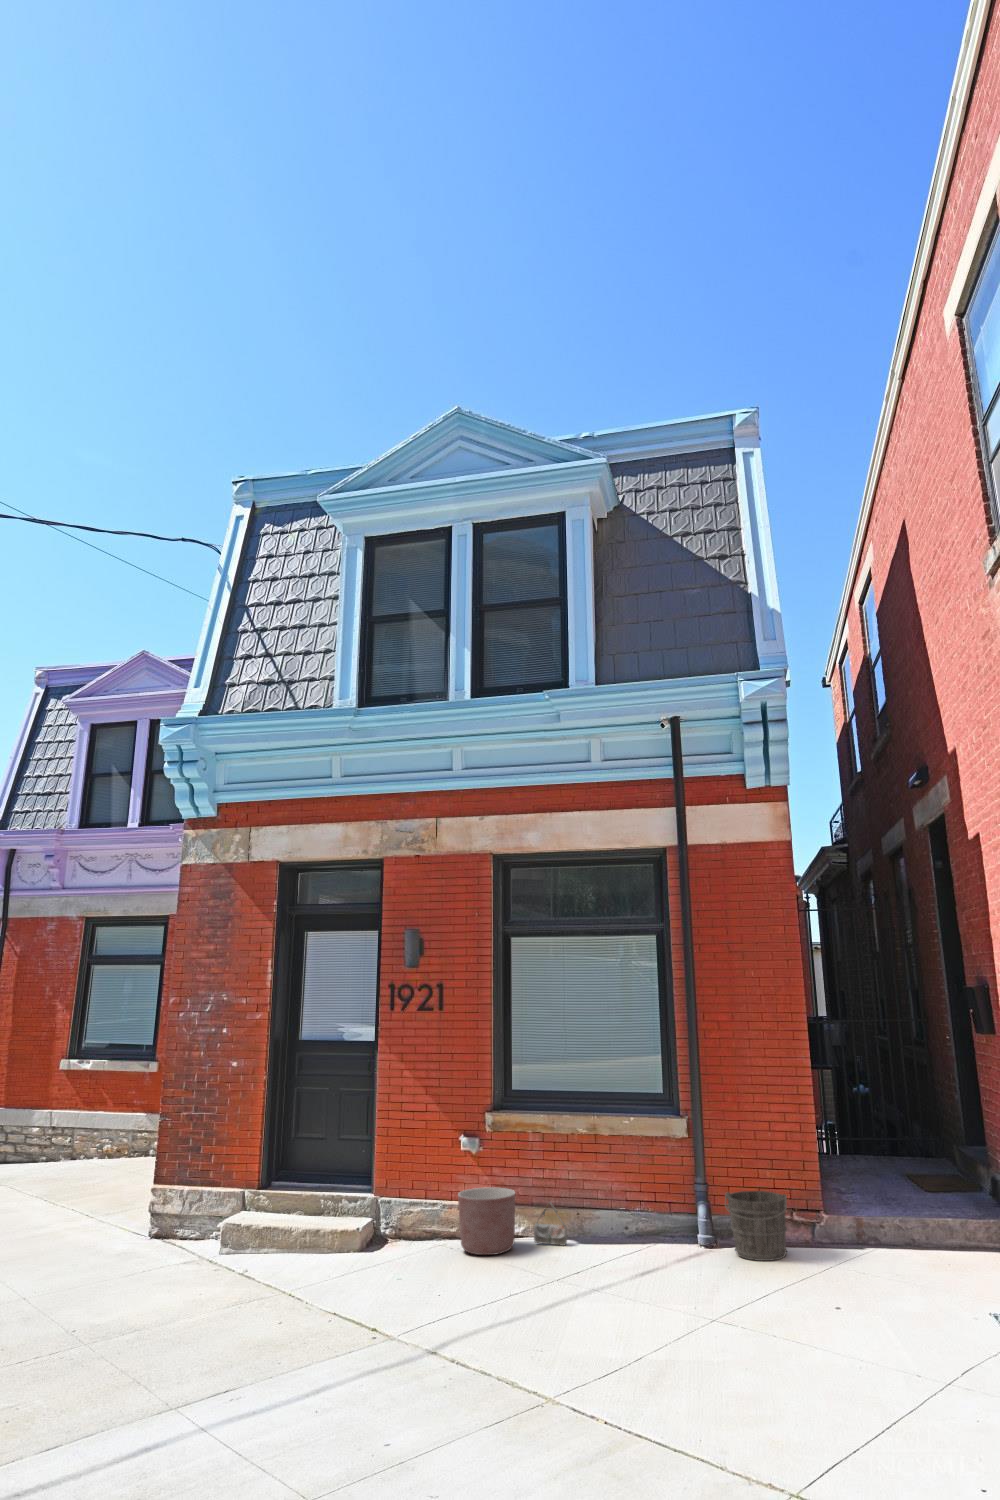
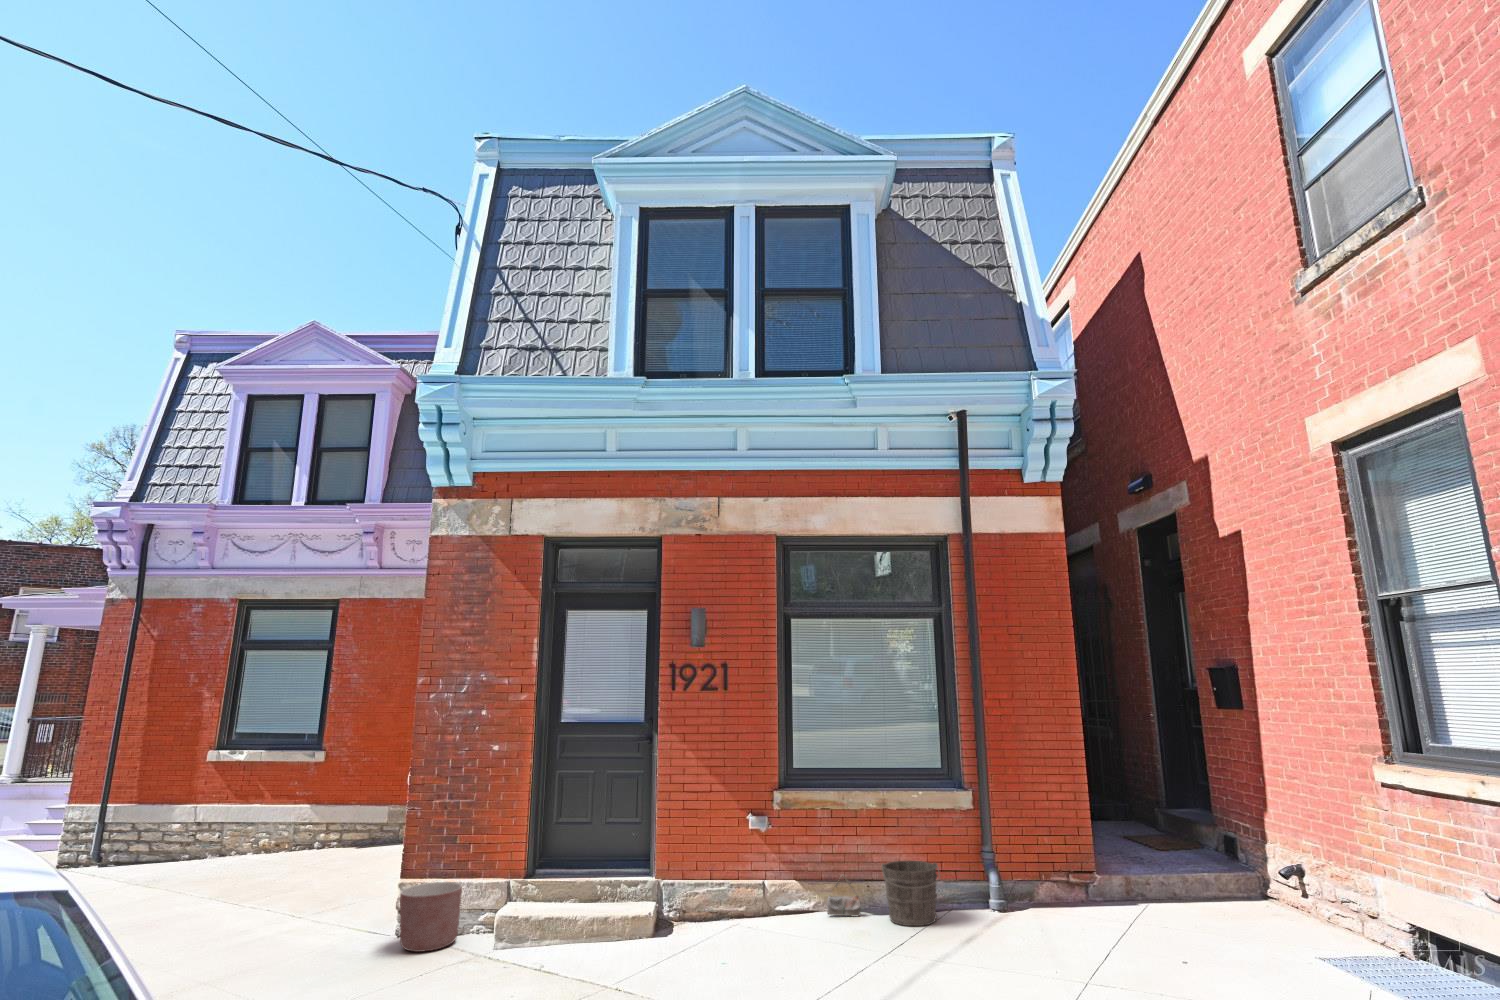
planter: present [458,1187,515,1255] -> present [400,882,462,952]
bucket: present [725,1191,787,1261] -> present [882,861,940,926]

